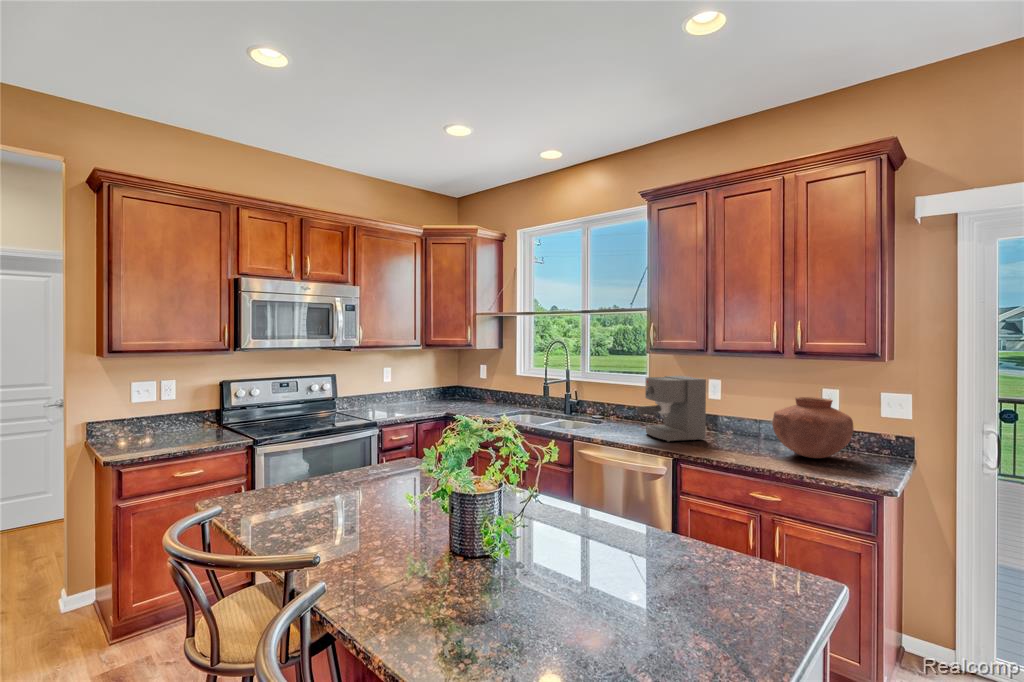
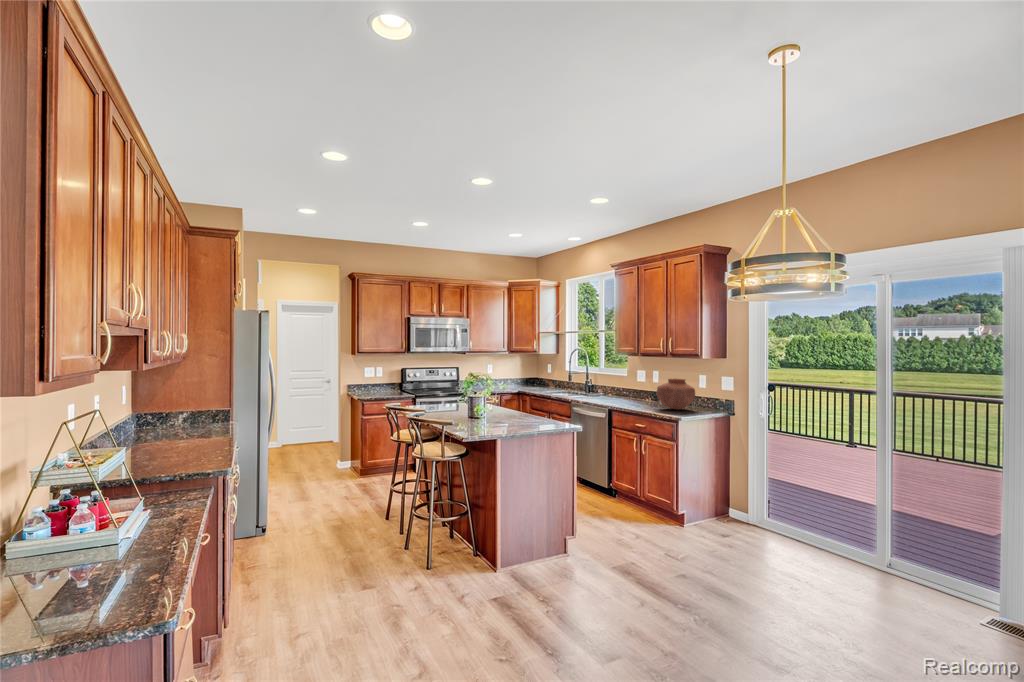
coffee maker: present [637,376,706,442] -> none [601,369,639,403]

